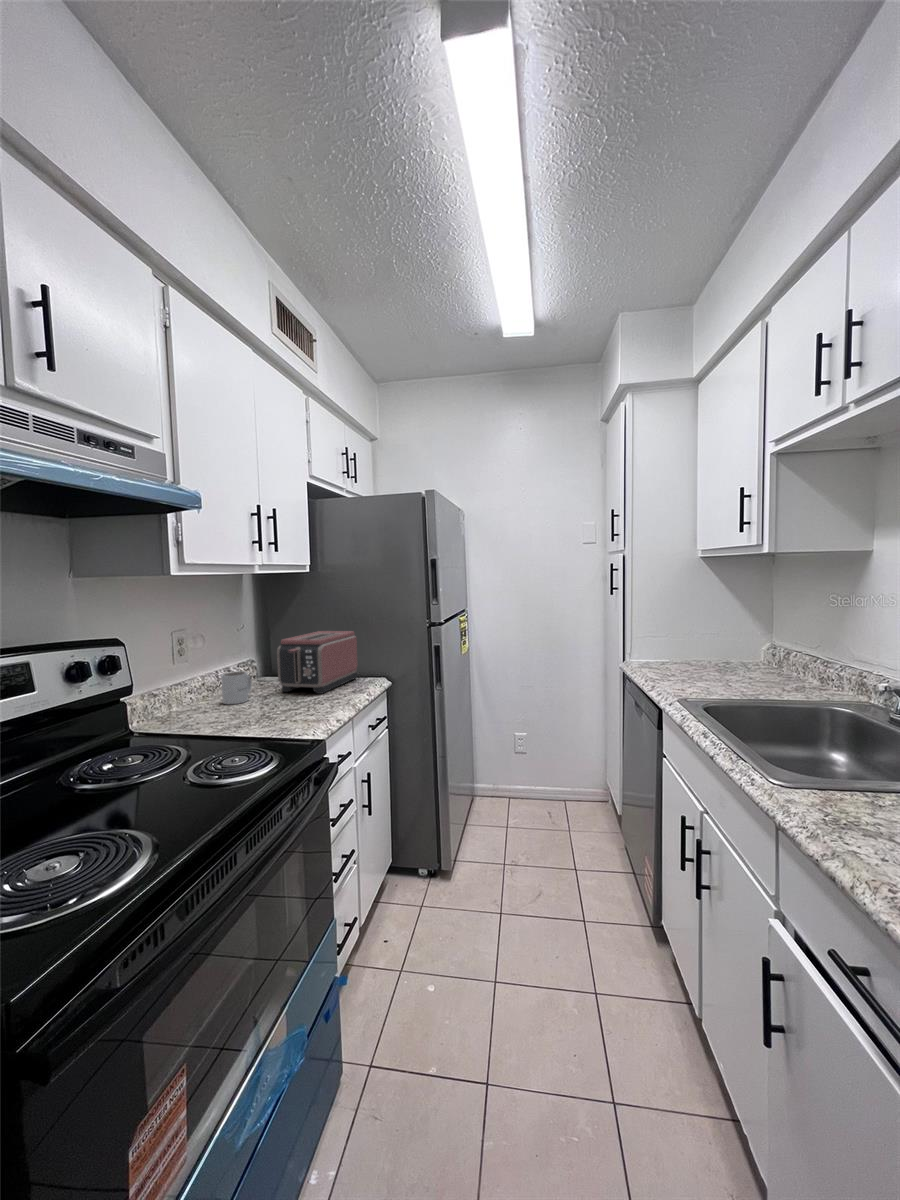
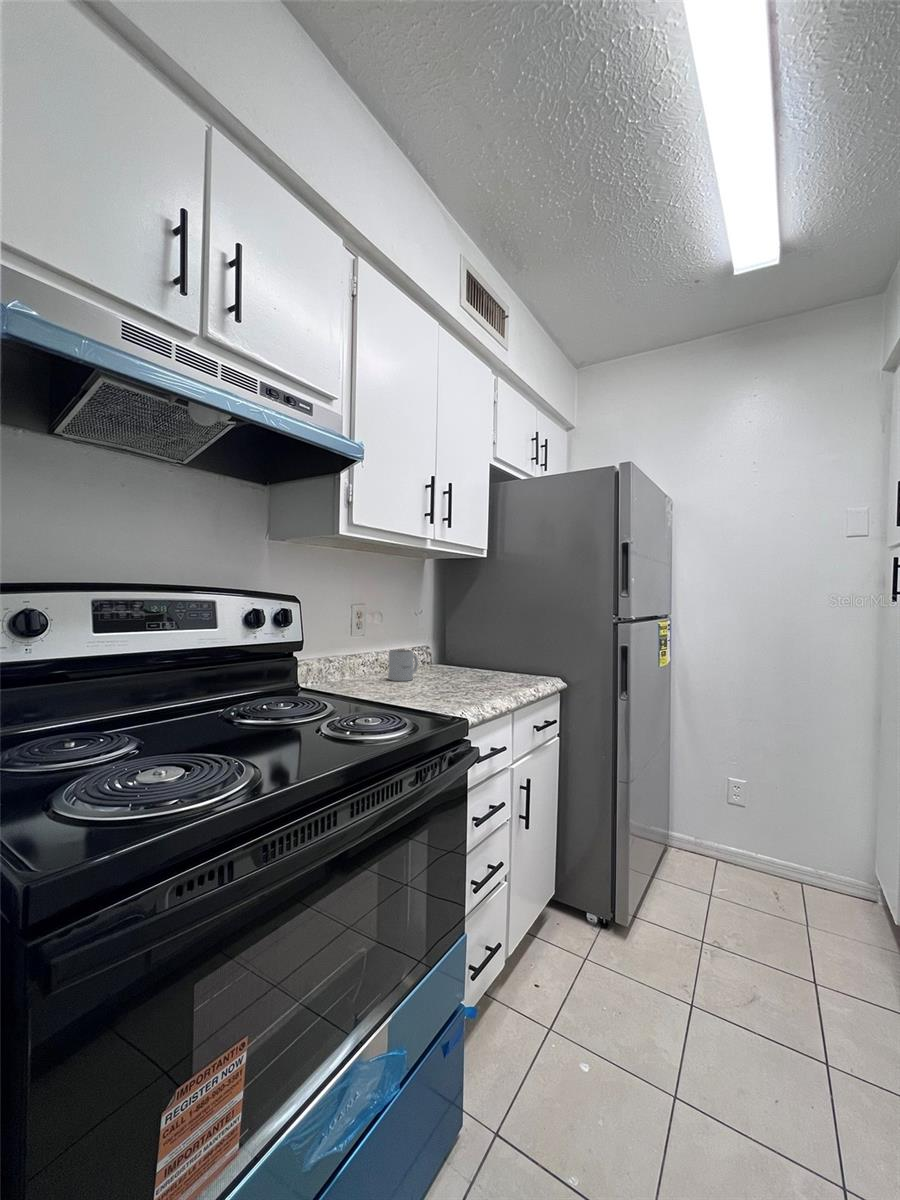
toaster: present [277,631,358,694] -> none [444,620,531,683]

